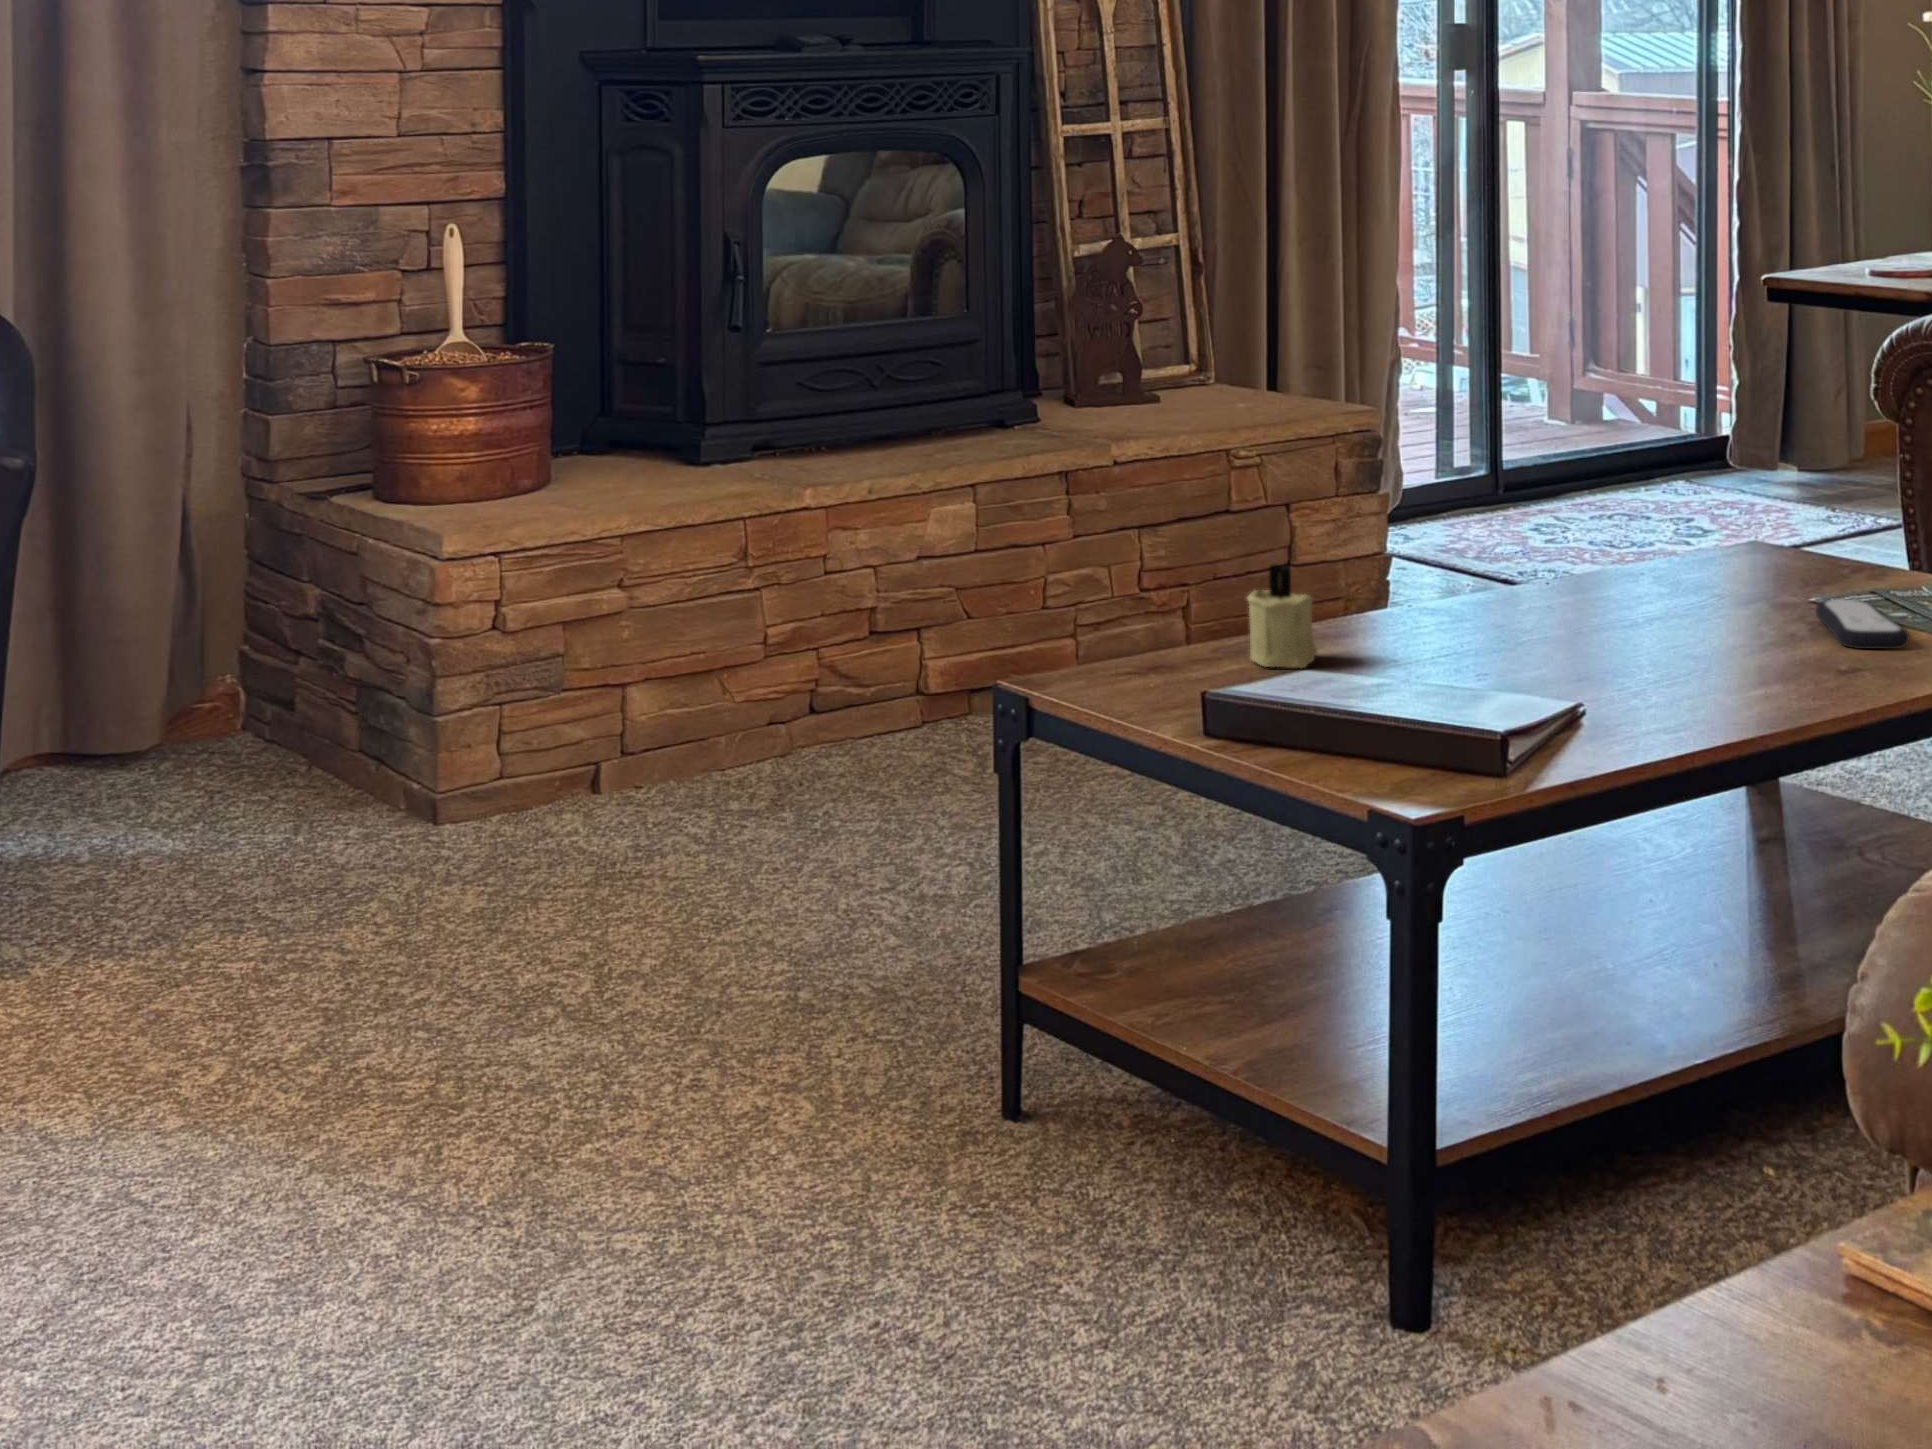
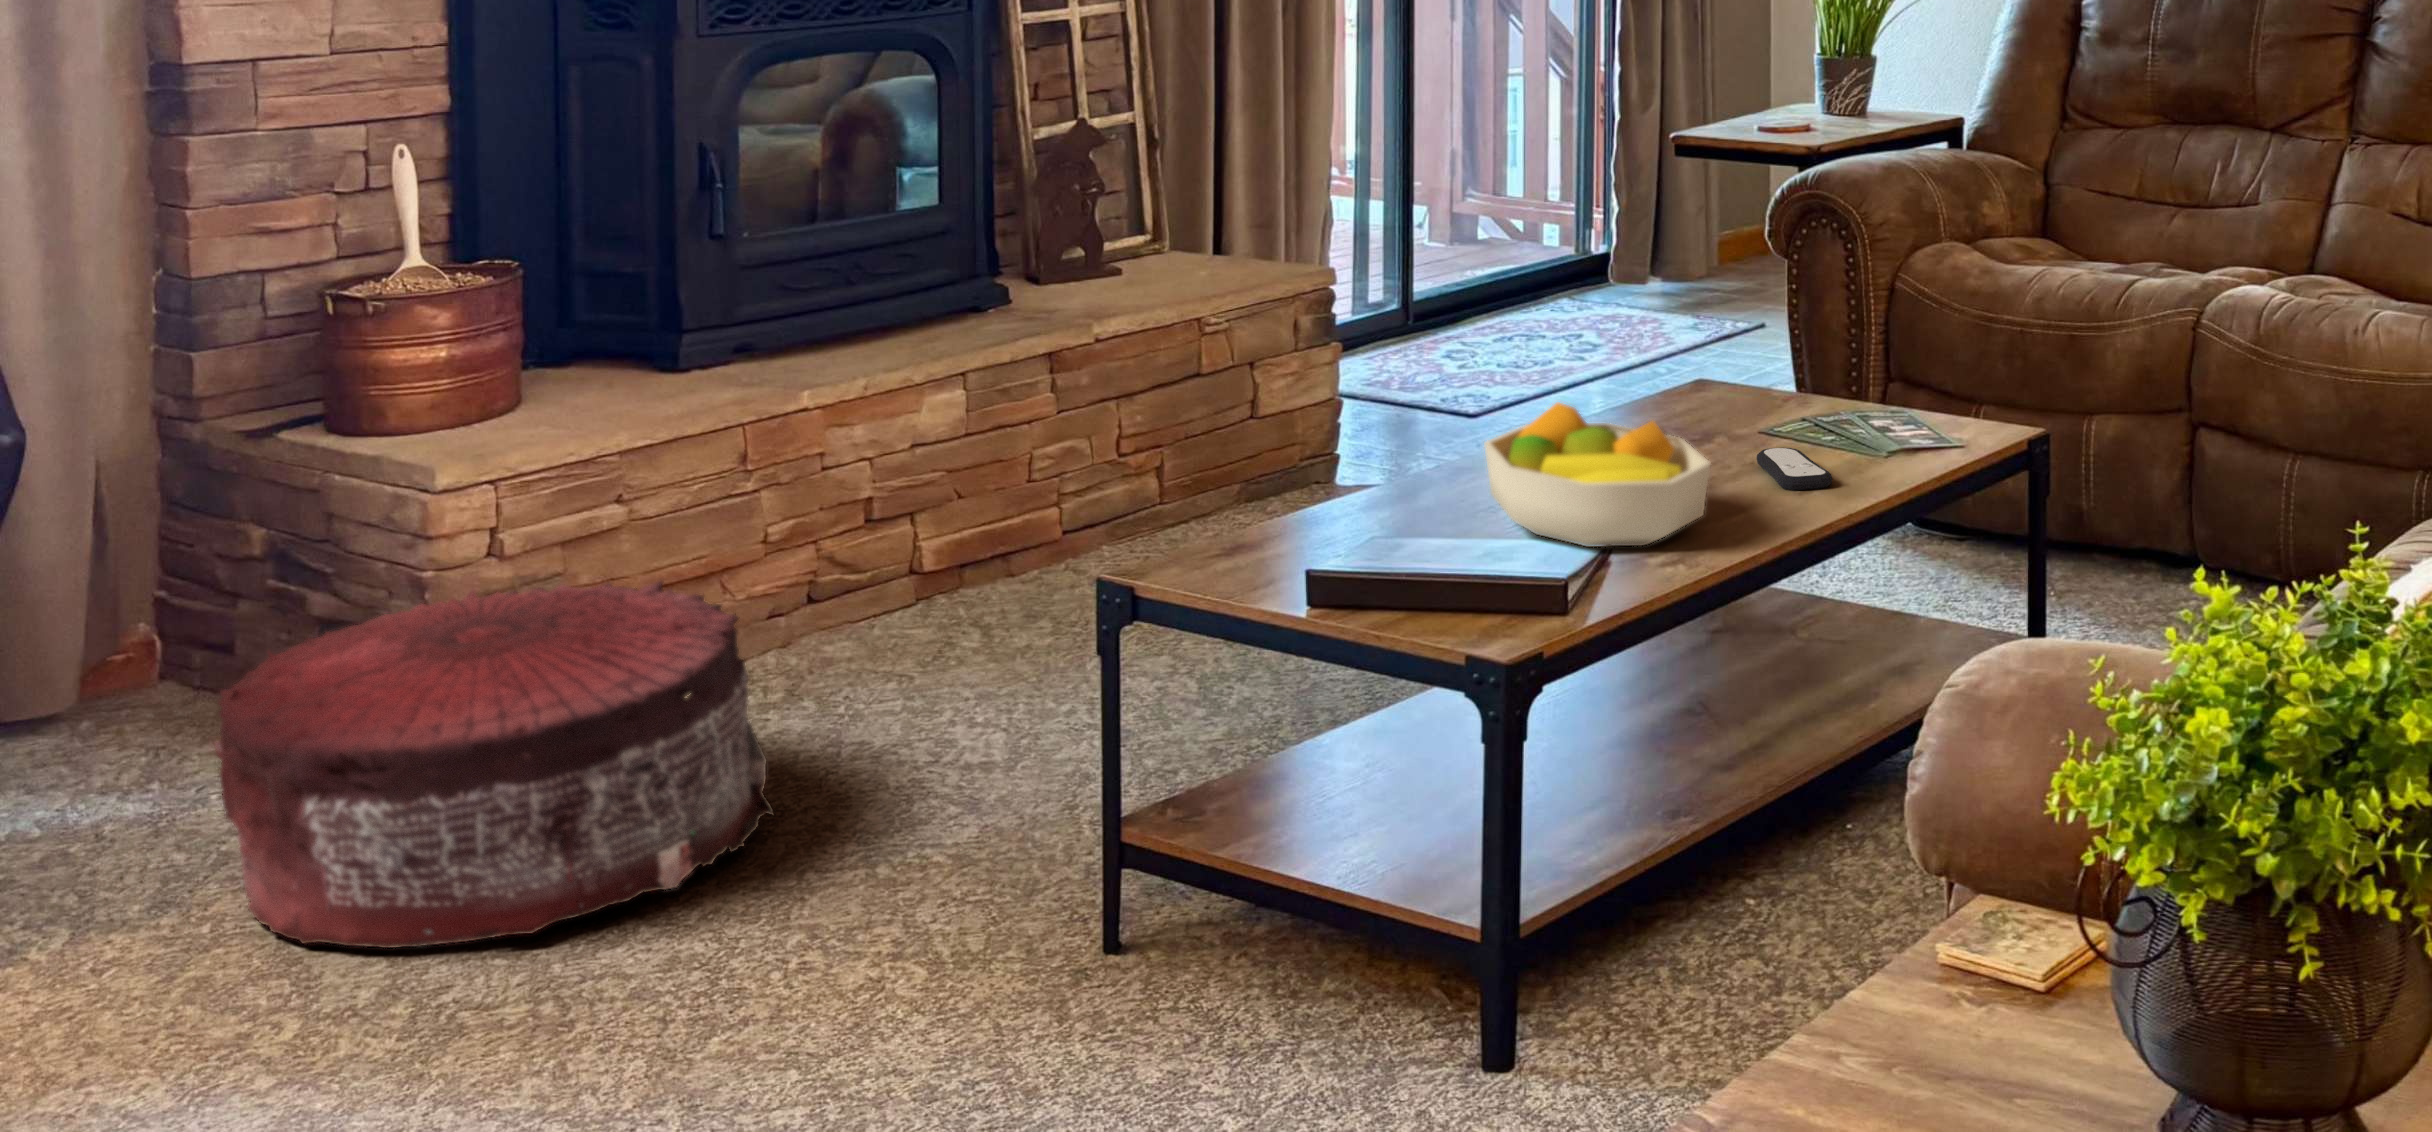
fruit bowl: none [1457,514,1728,691] -> present [1484,403,1710,547]
candle: present [1247,565,1317,668] -> none [1311,461,1371,550]
pouf: none [208,657,702,1012] -> present [214,581,773,948]

